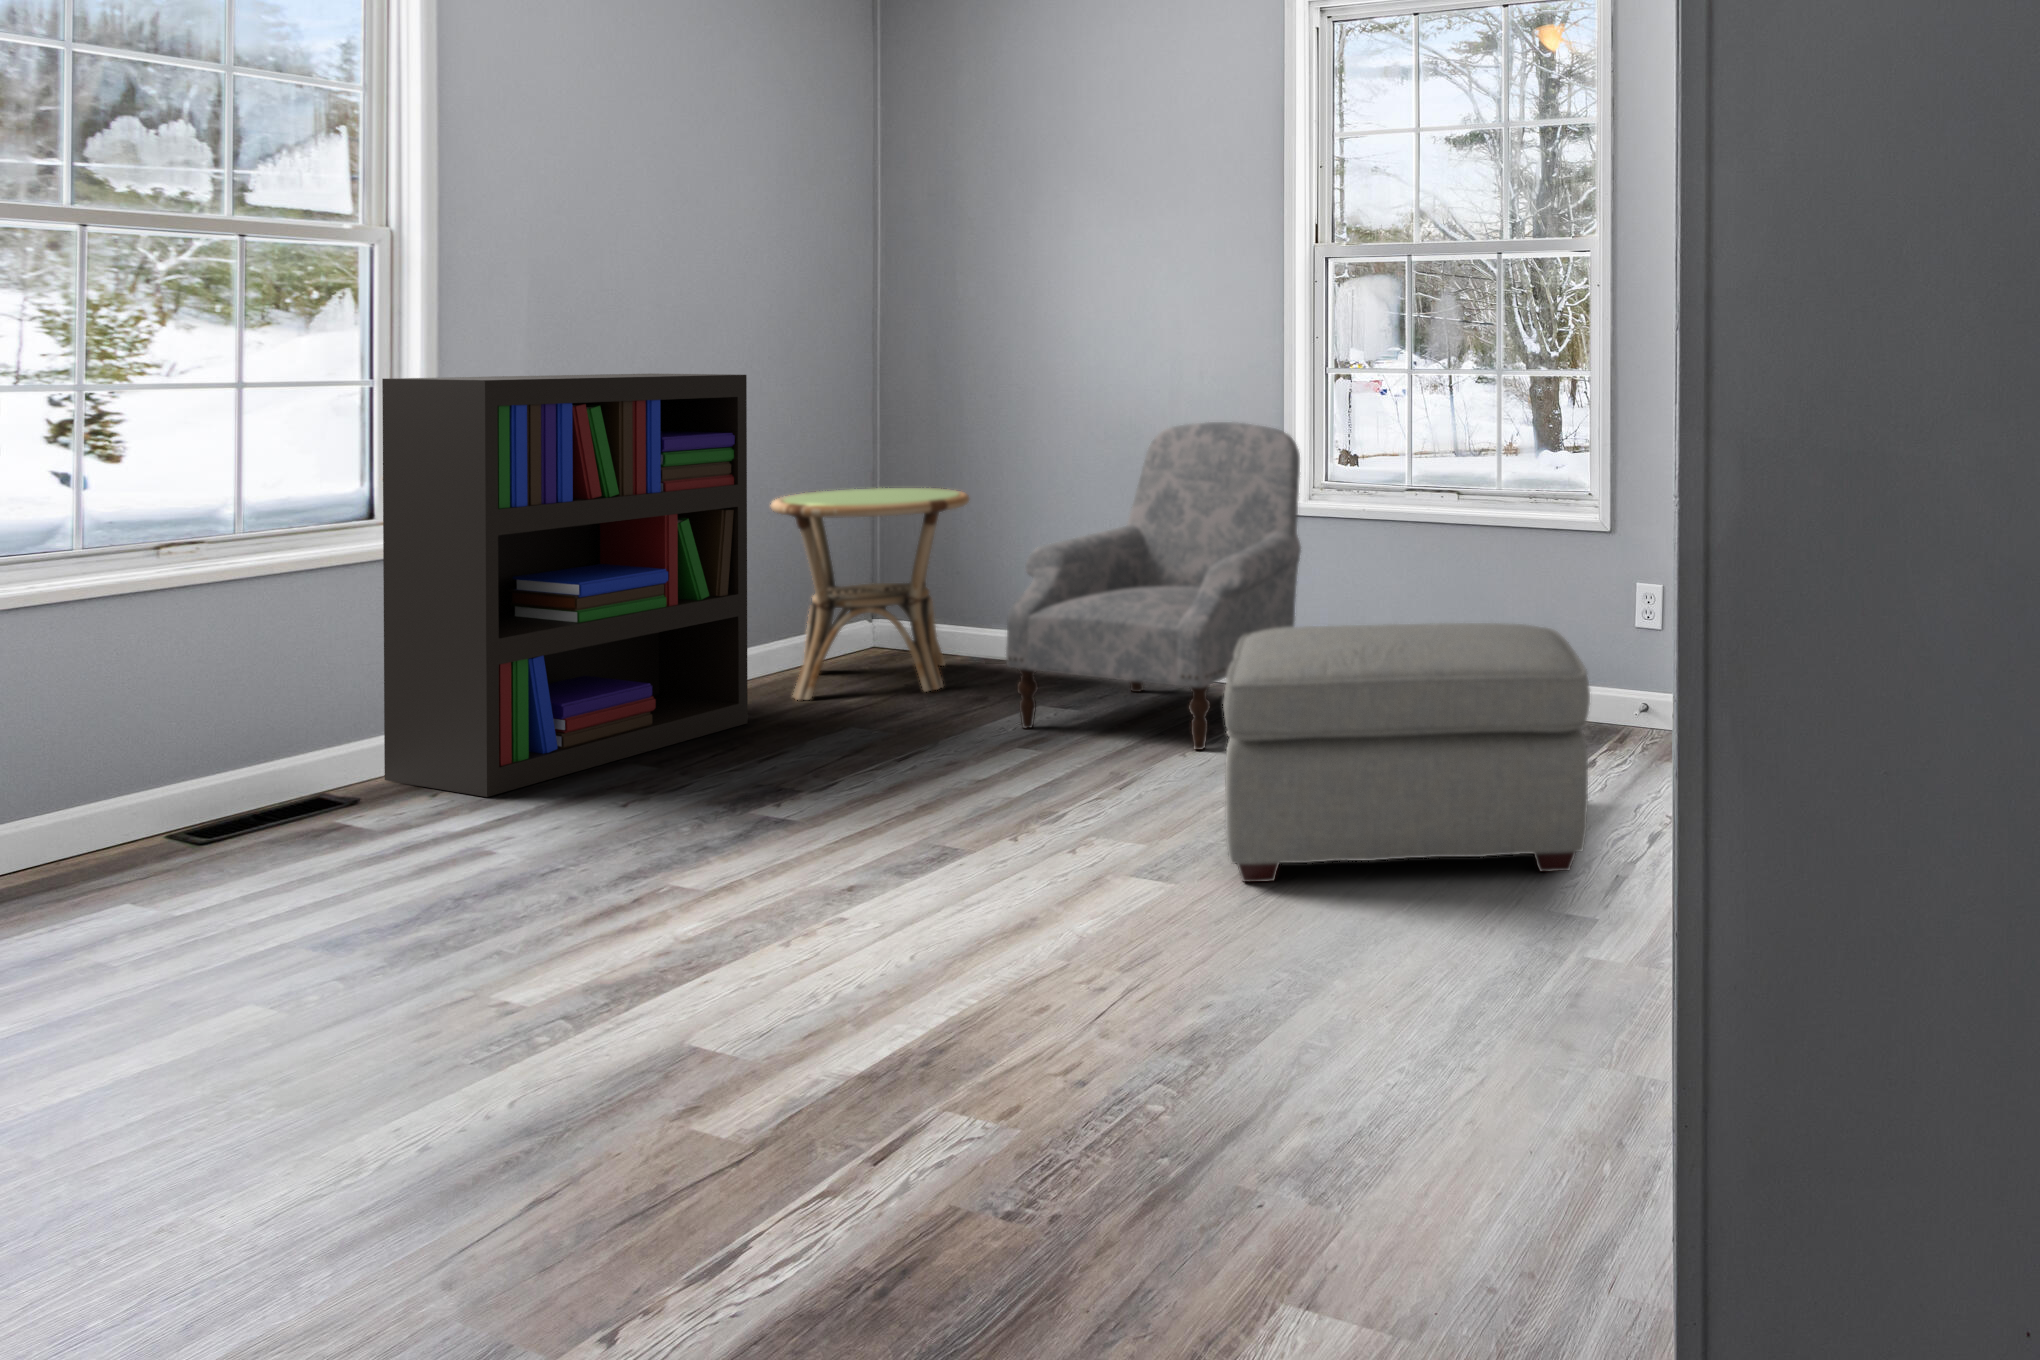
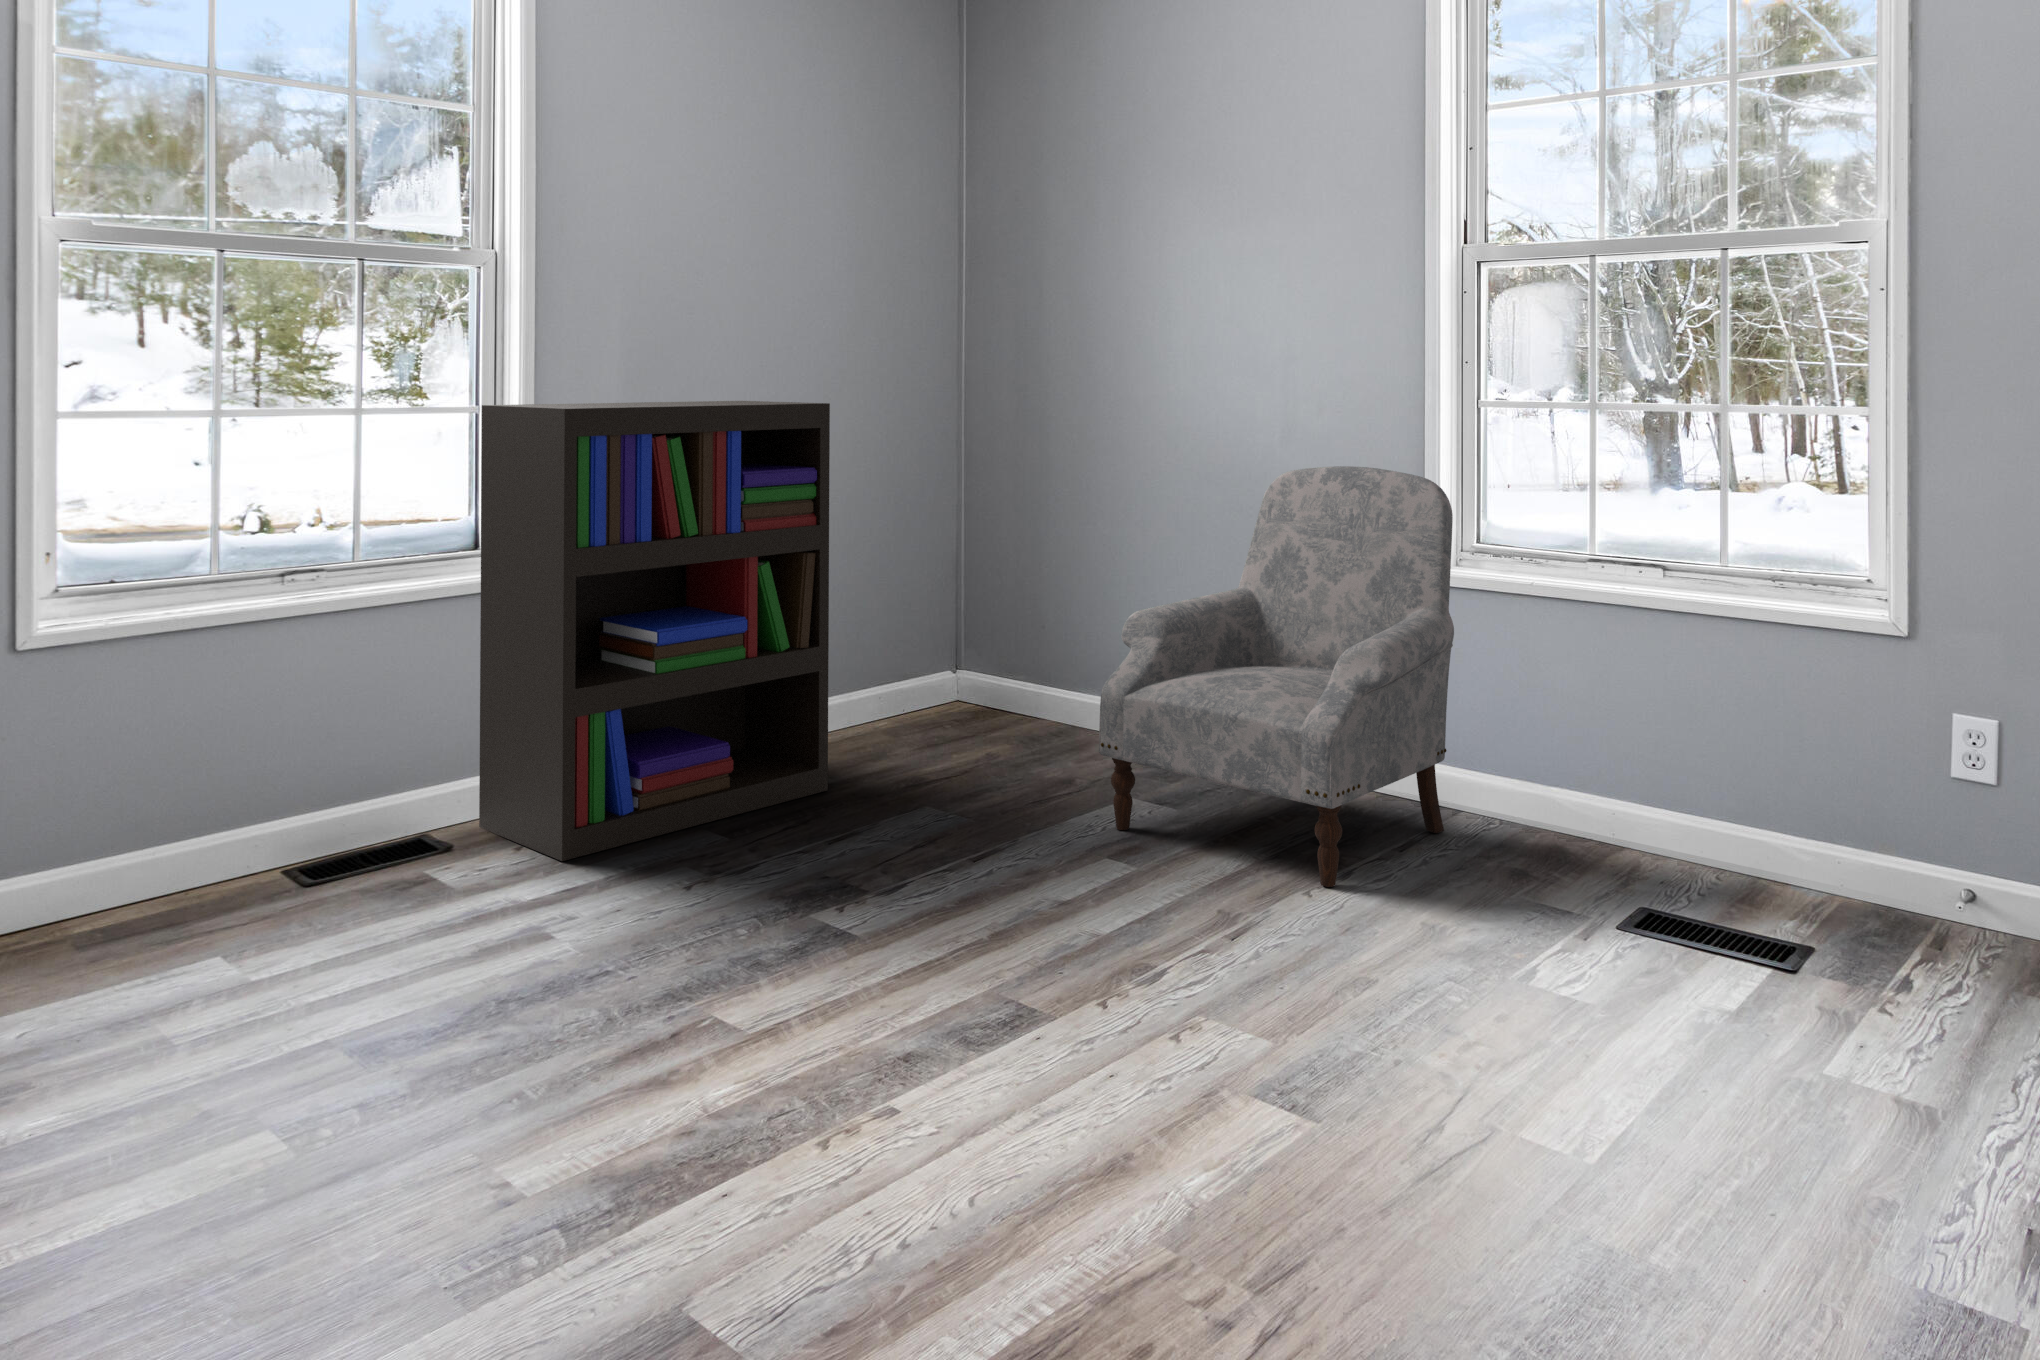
side table: present [771,488,969,700] -> none [859,529,1064,766]
ottoman: present [1223,623,1590,882] -> none [1373,757,1942,1191]

